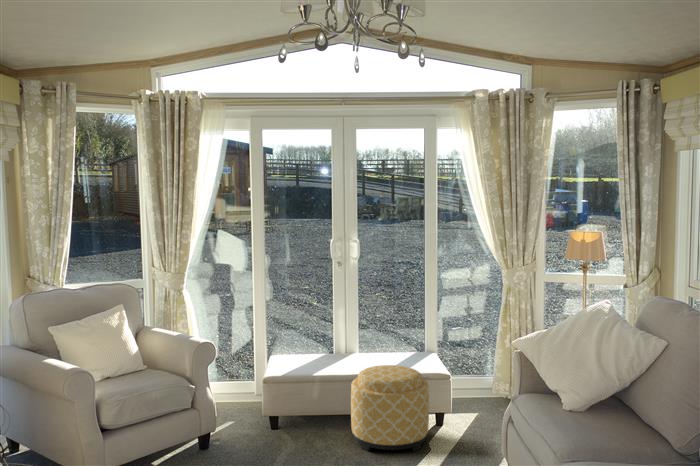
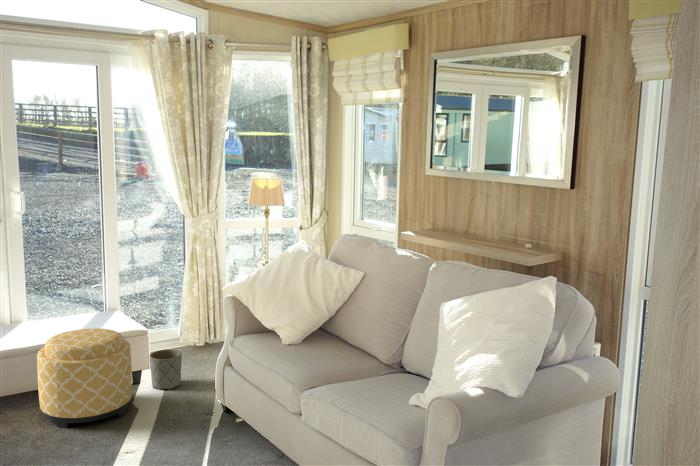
planter: none [450,395,480,435] -> present [150,349,182,390]

